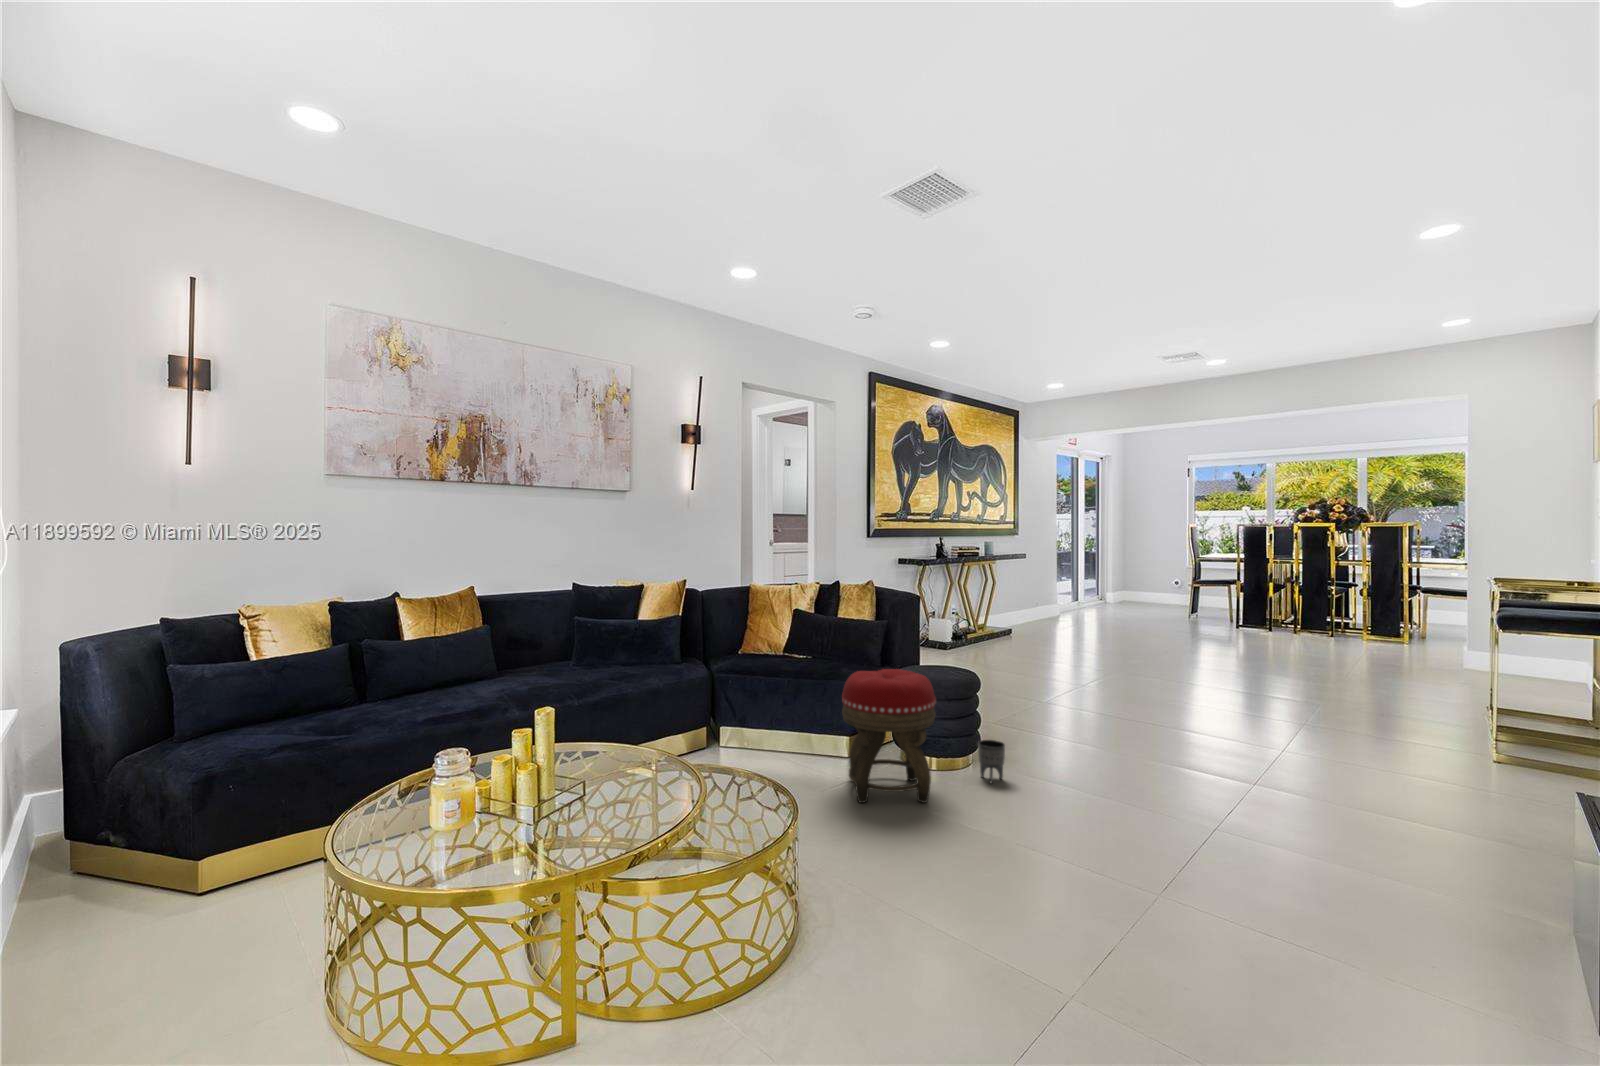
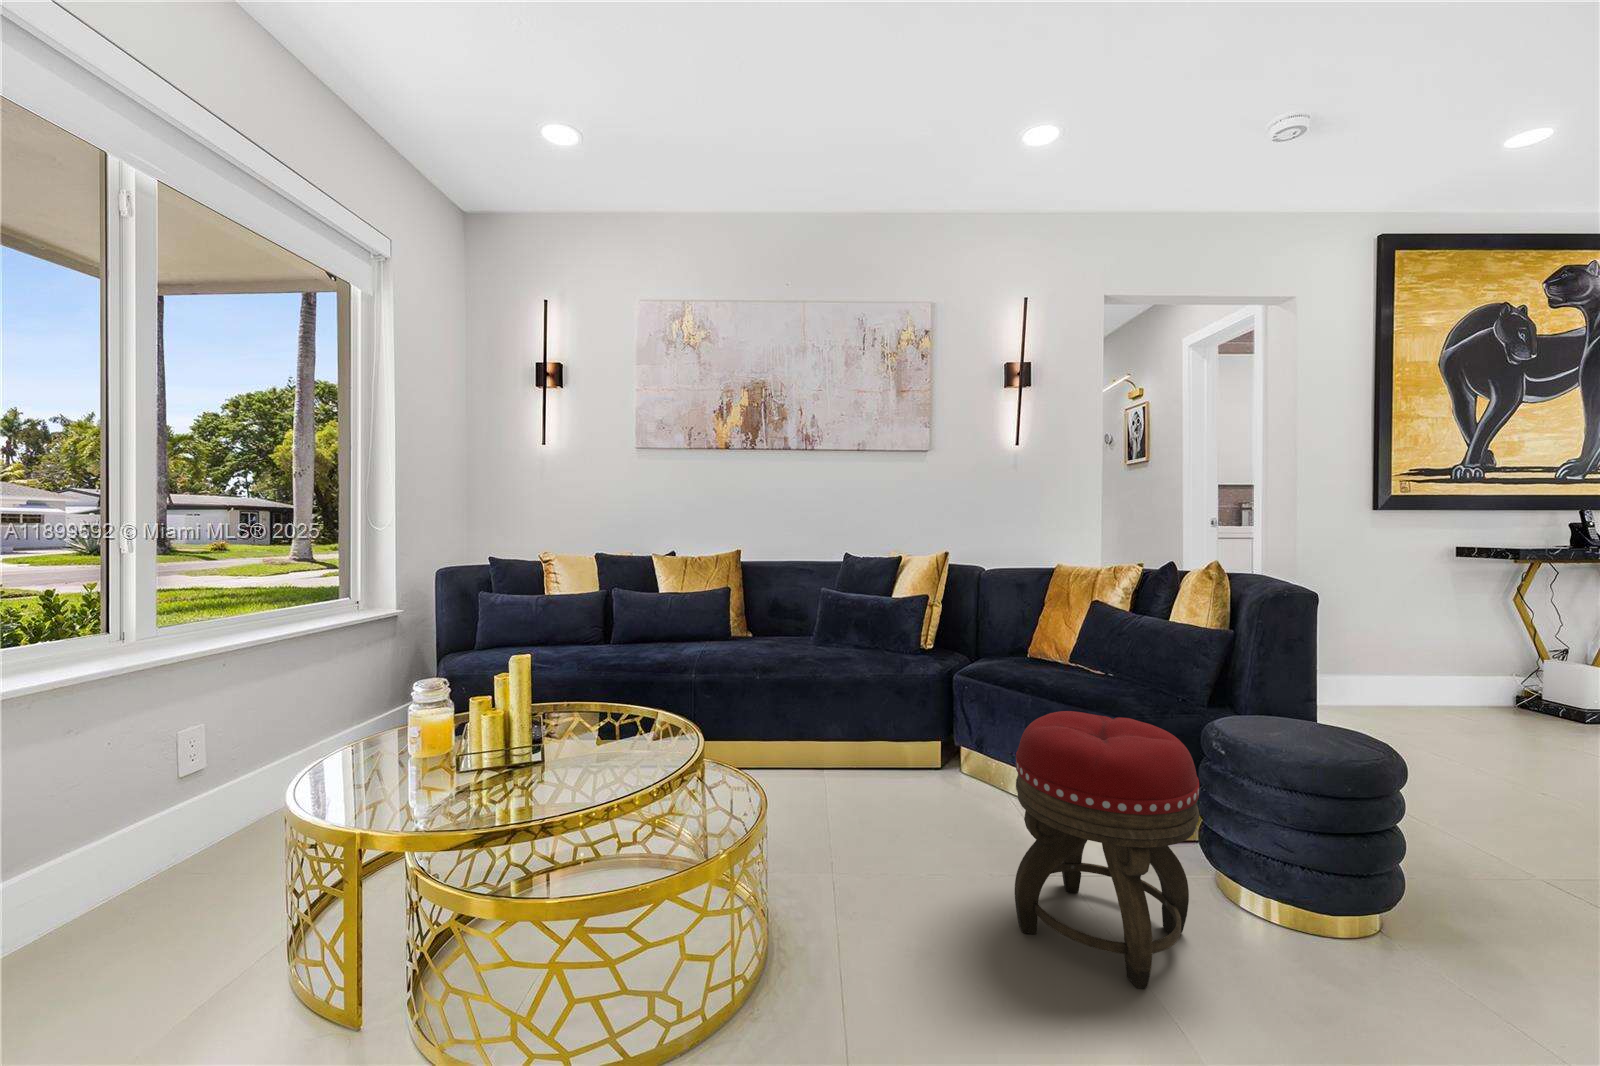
planter: present [978,740,1005,783] -> none [1329,916,1406,1024]

